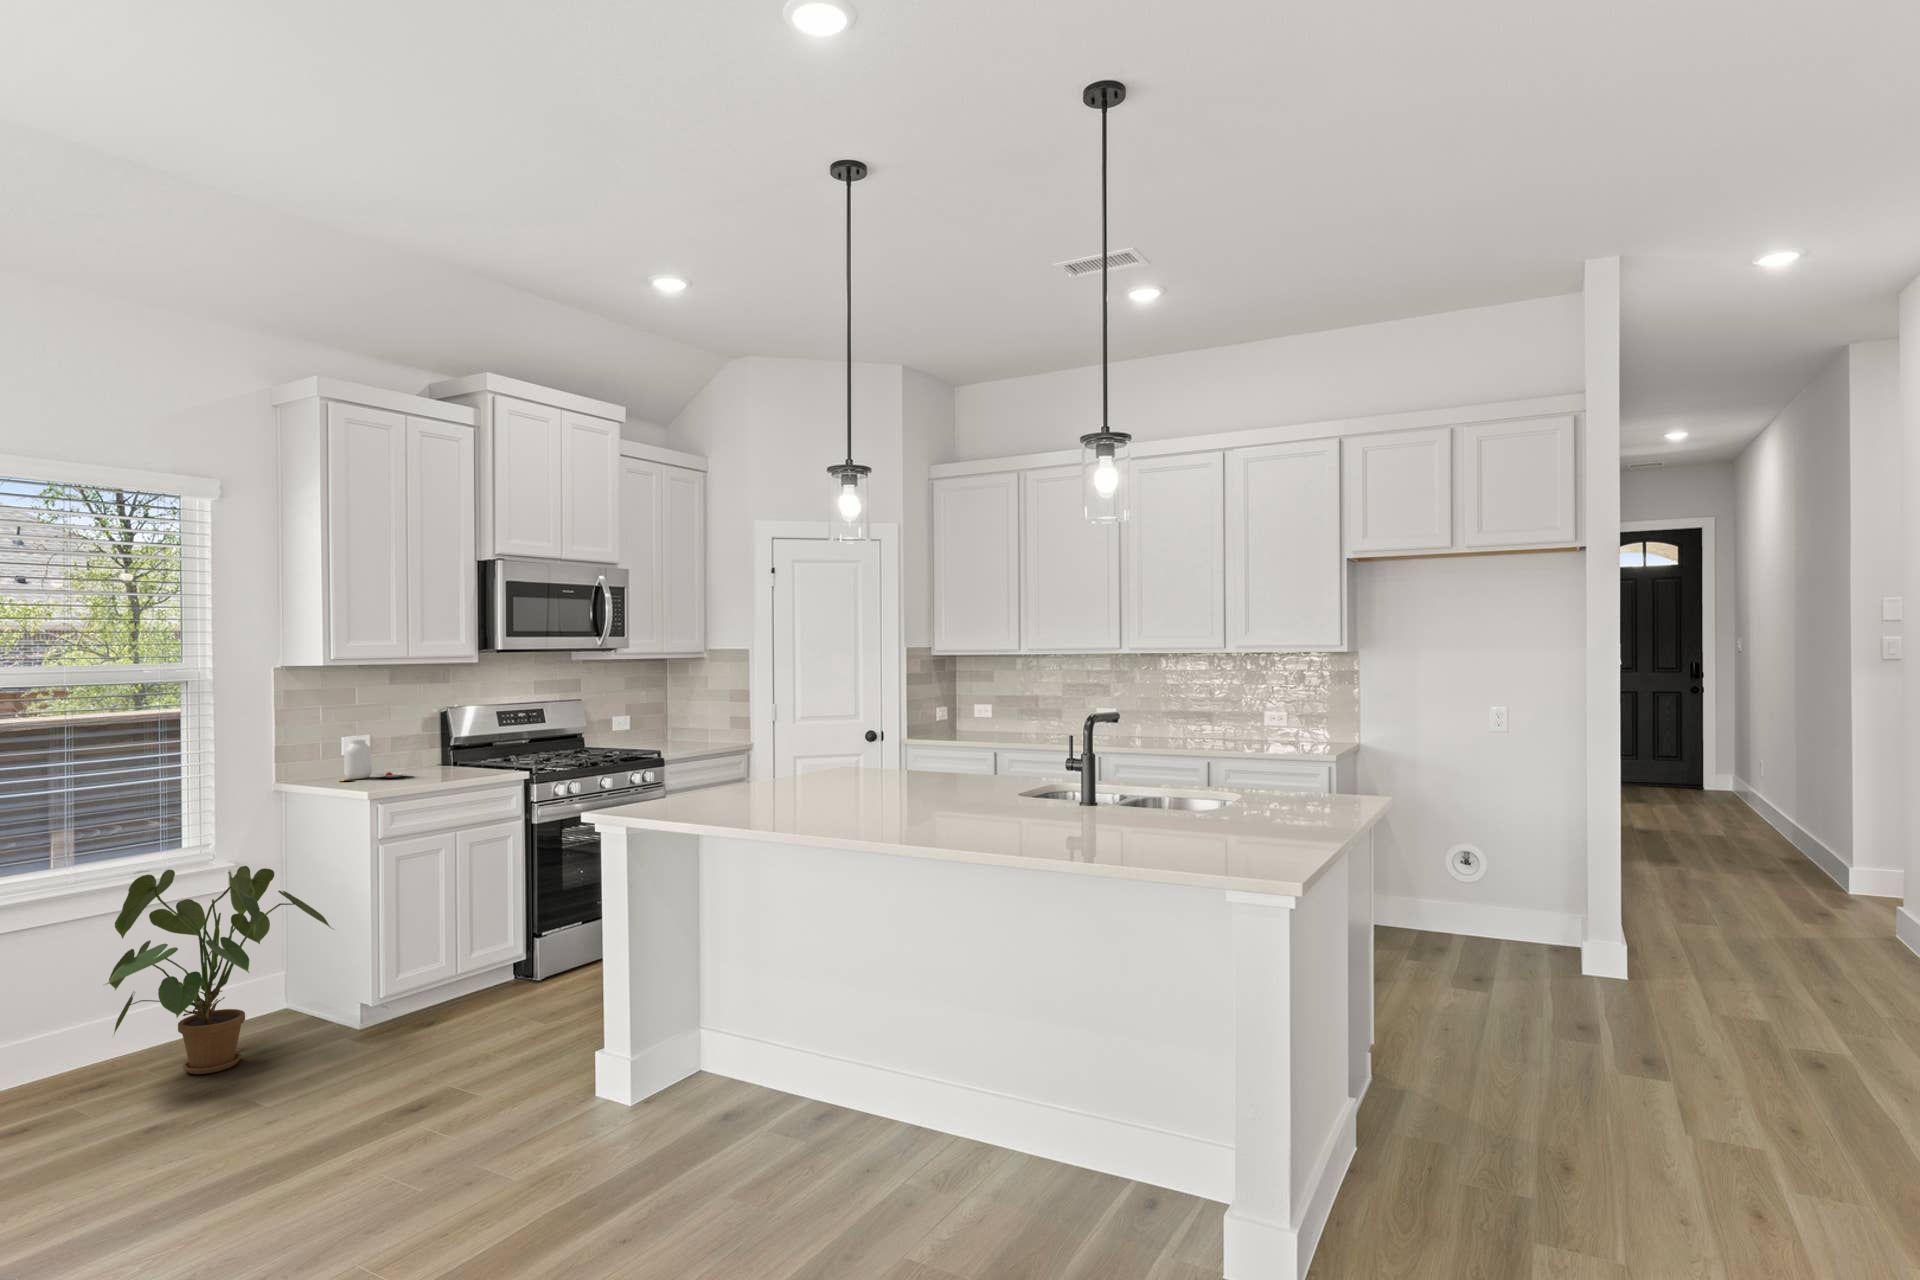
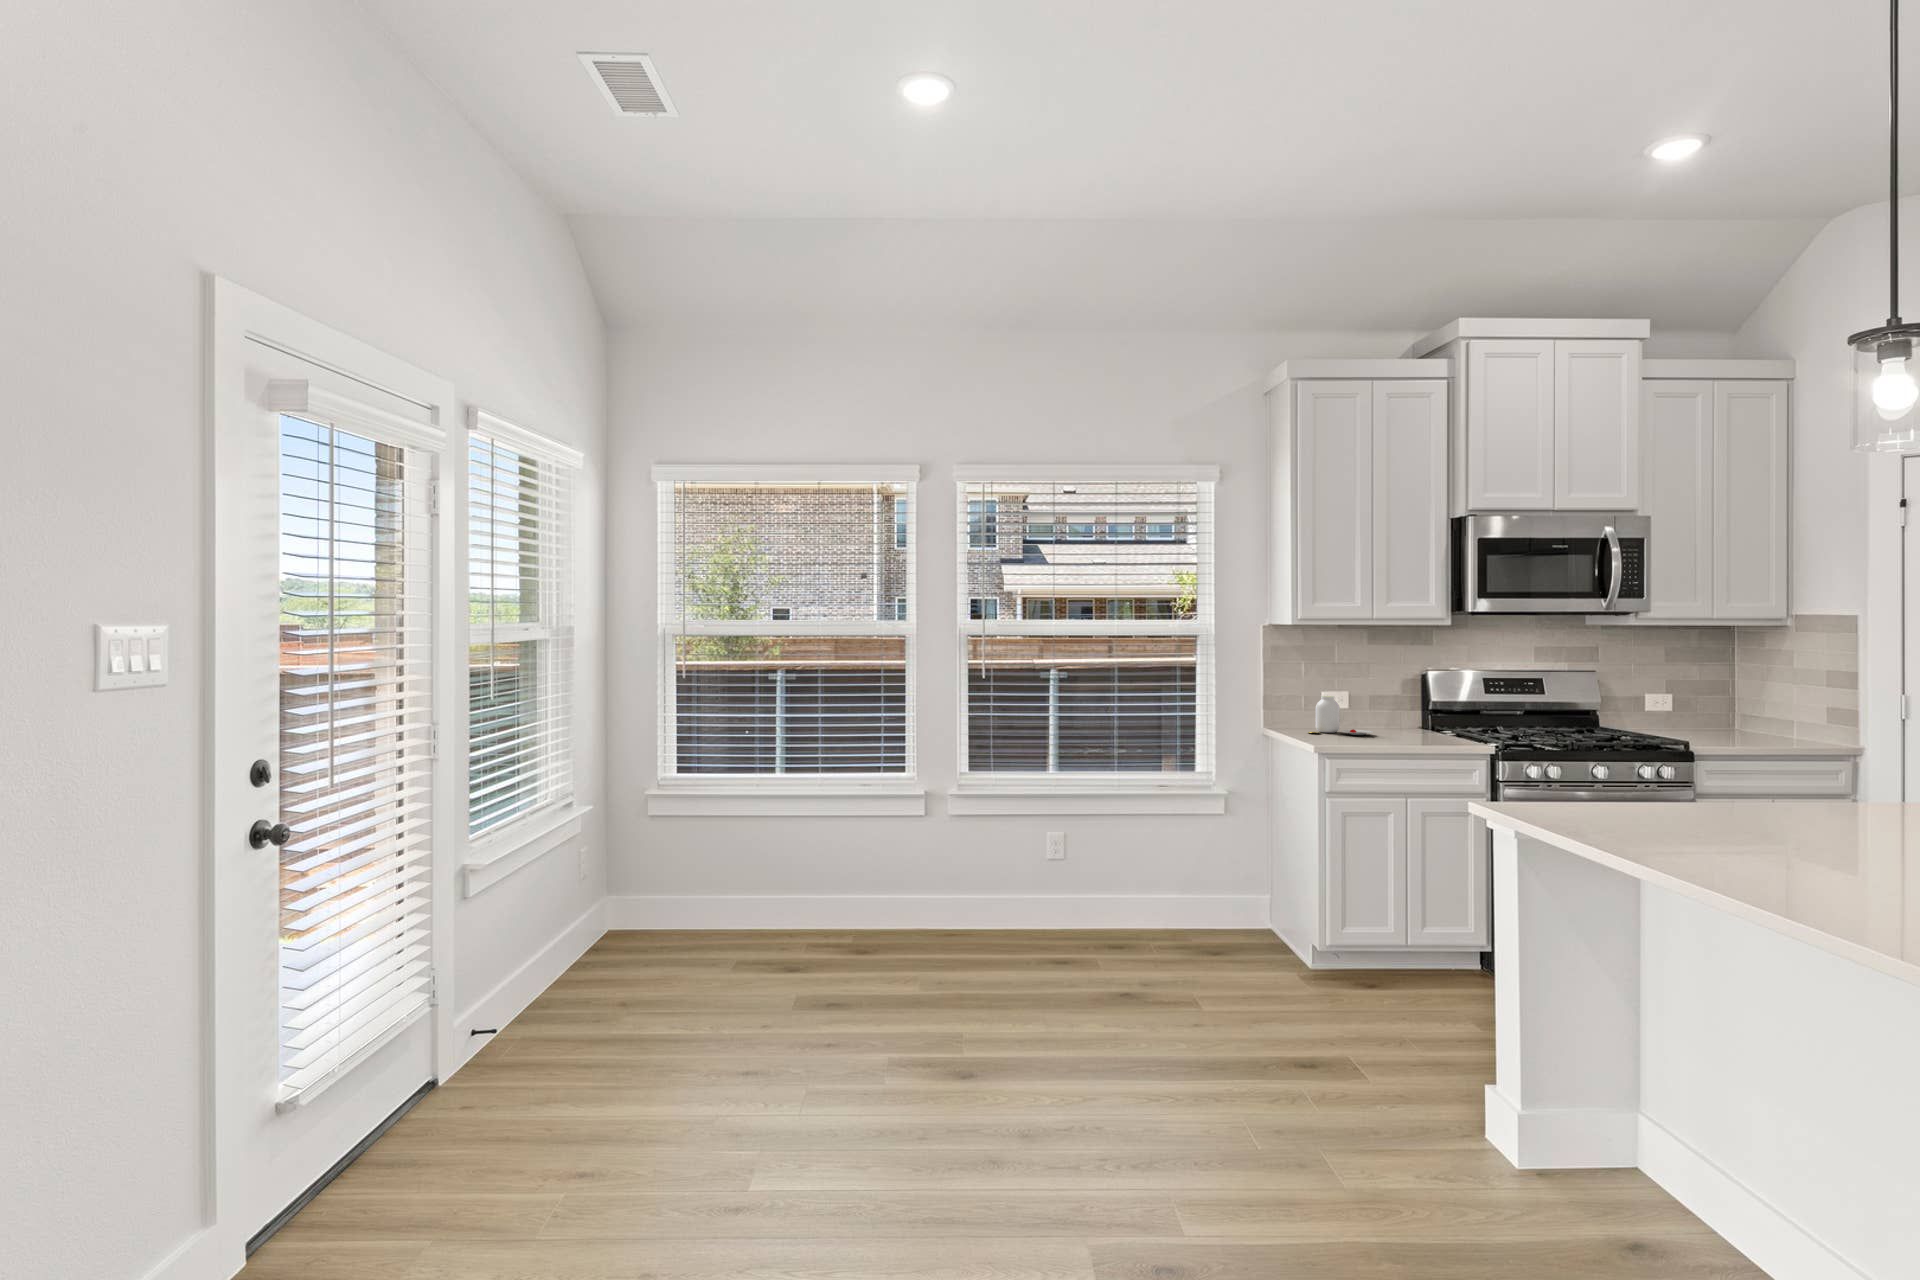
house plant: present [104,866,333,1074] -> none [1111,789,1289,965]

